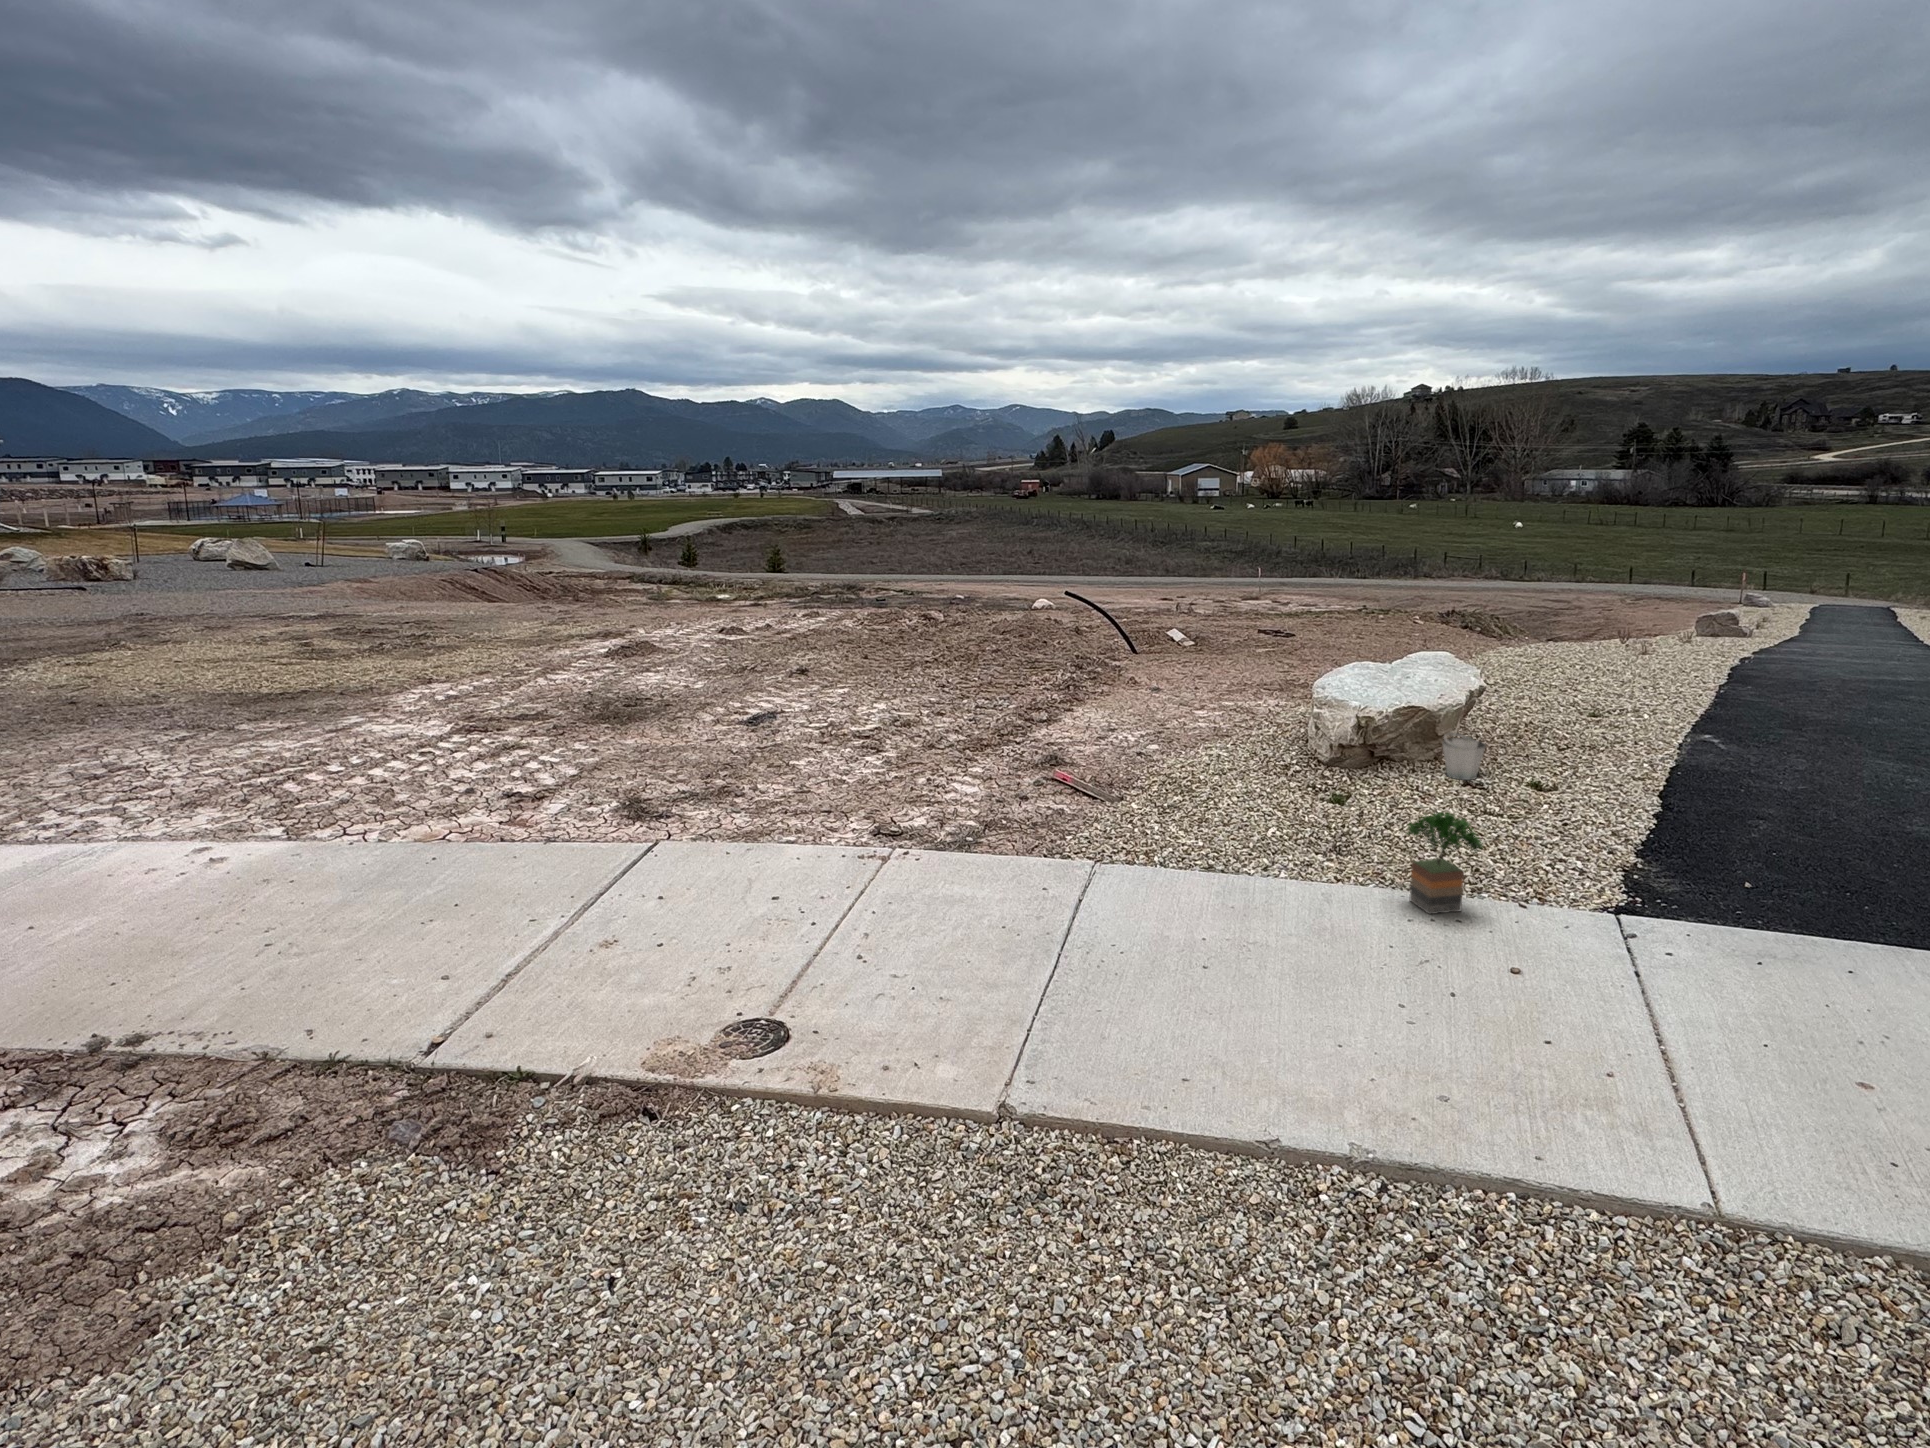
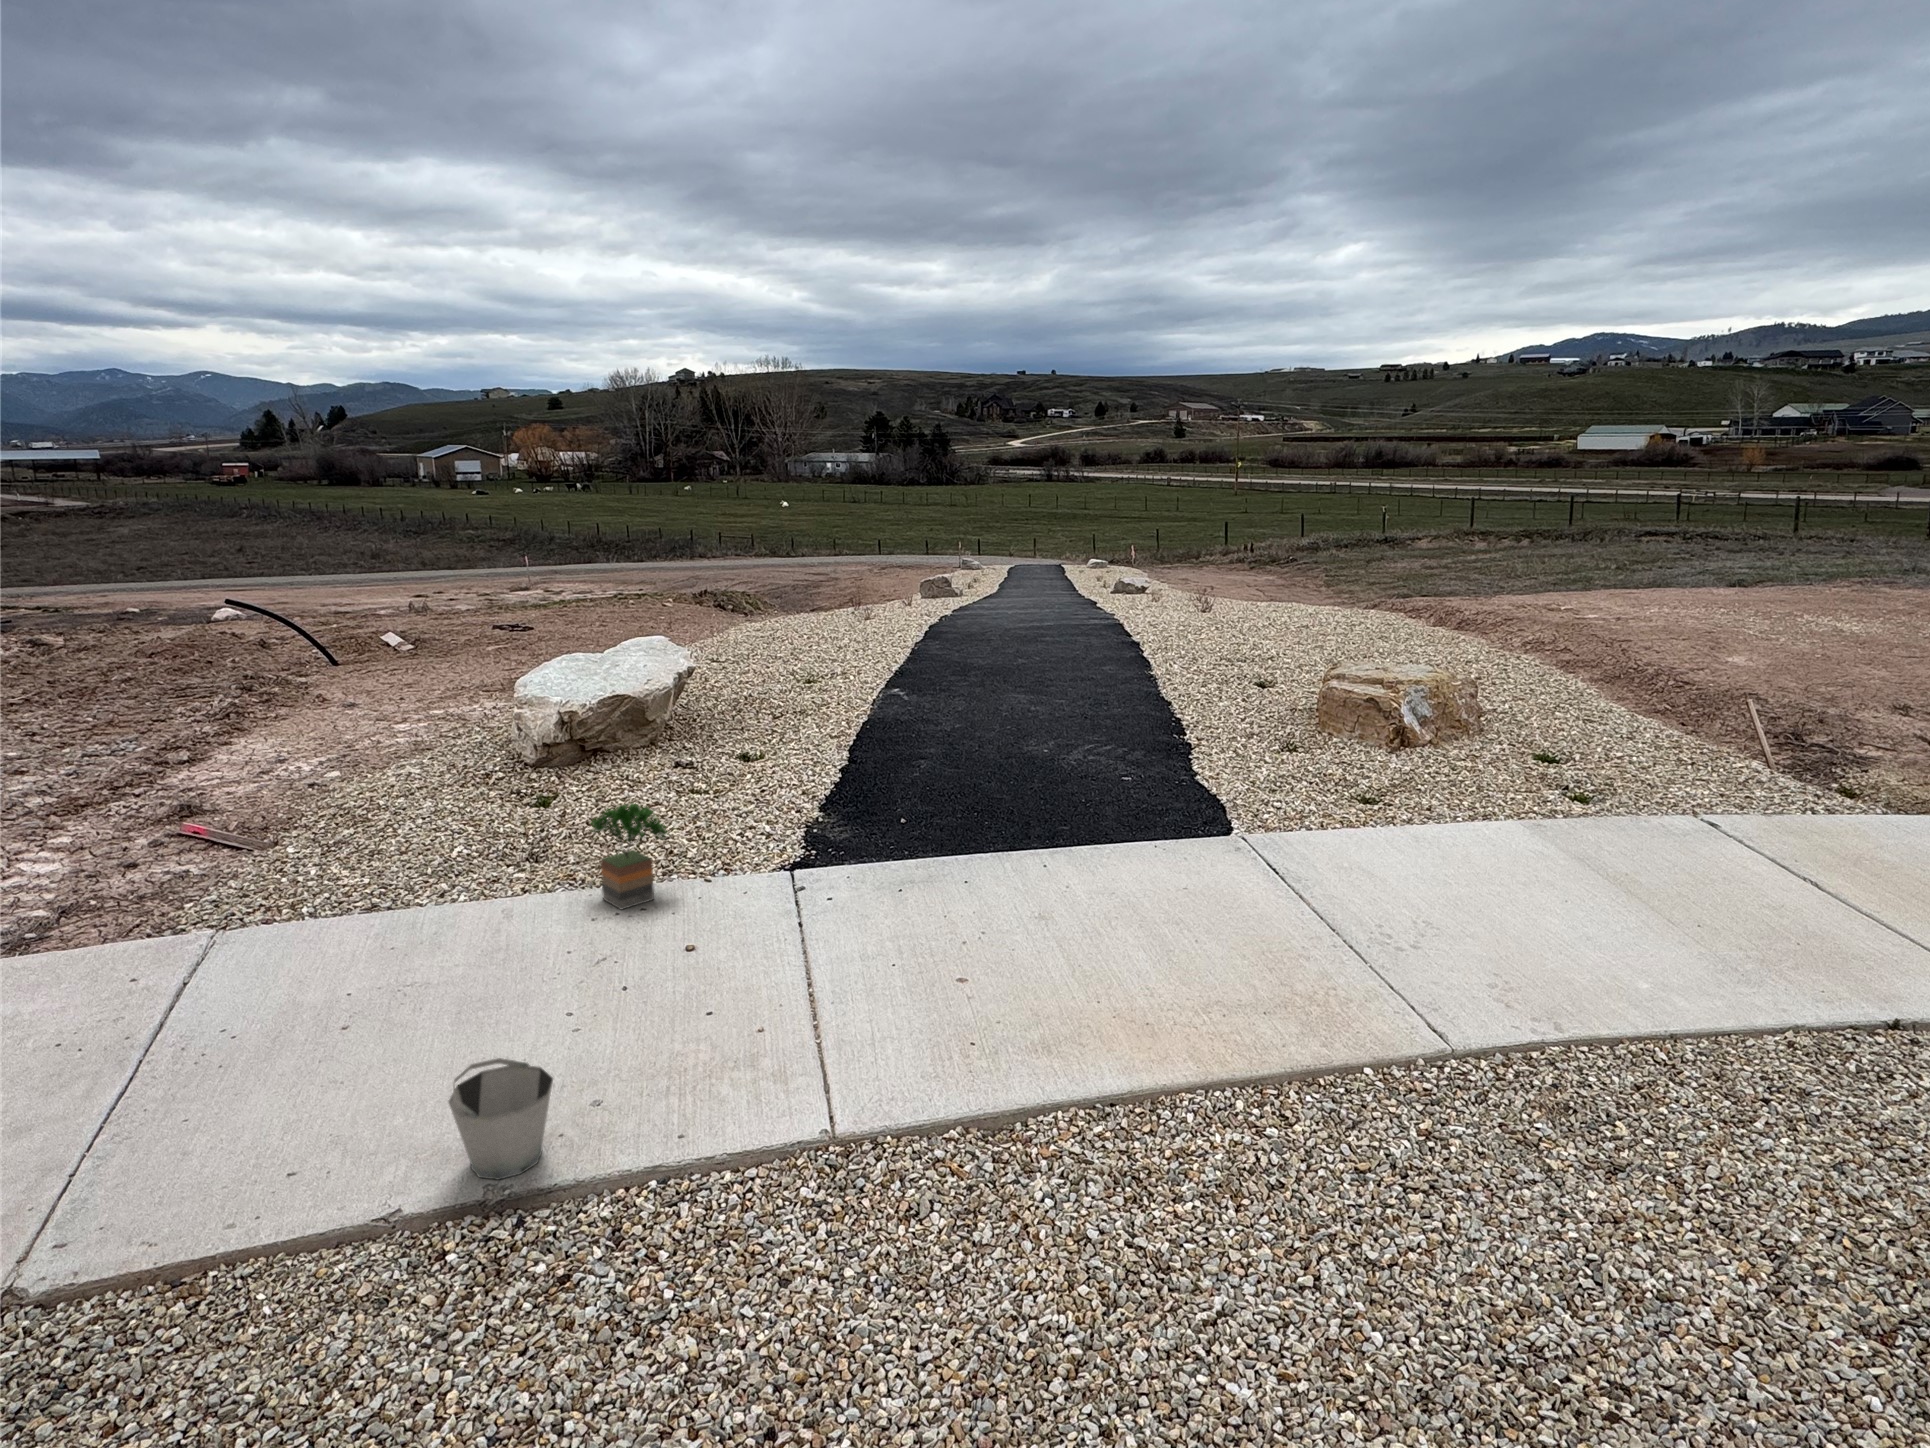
bucket: present [1442,733,1486,780] -> present [449,1058,553,1180]

